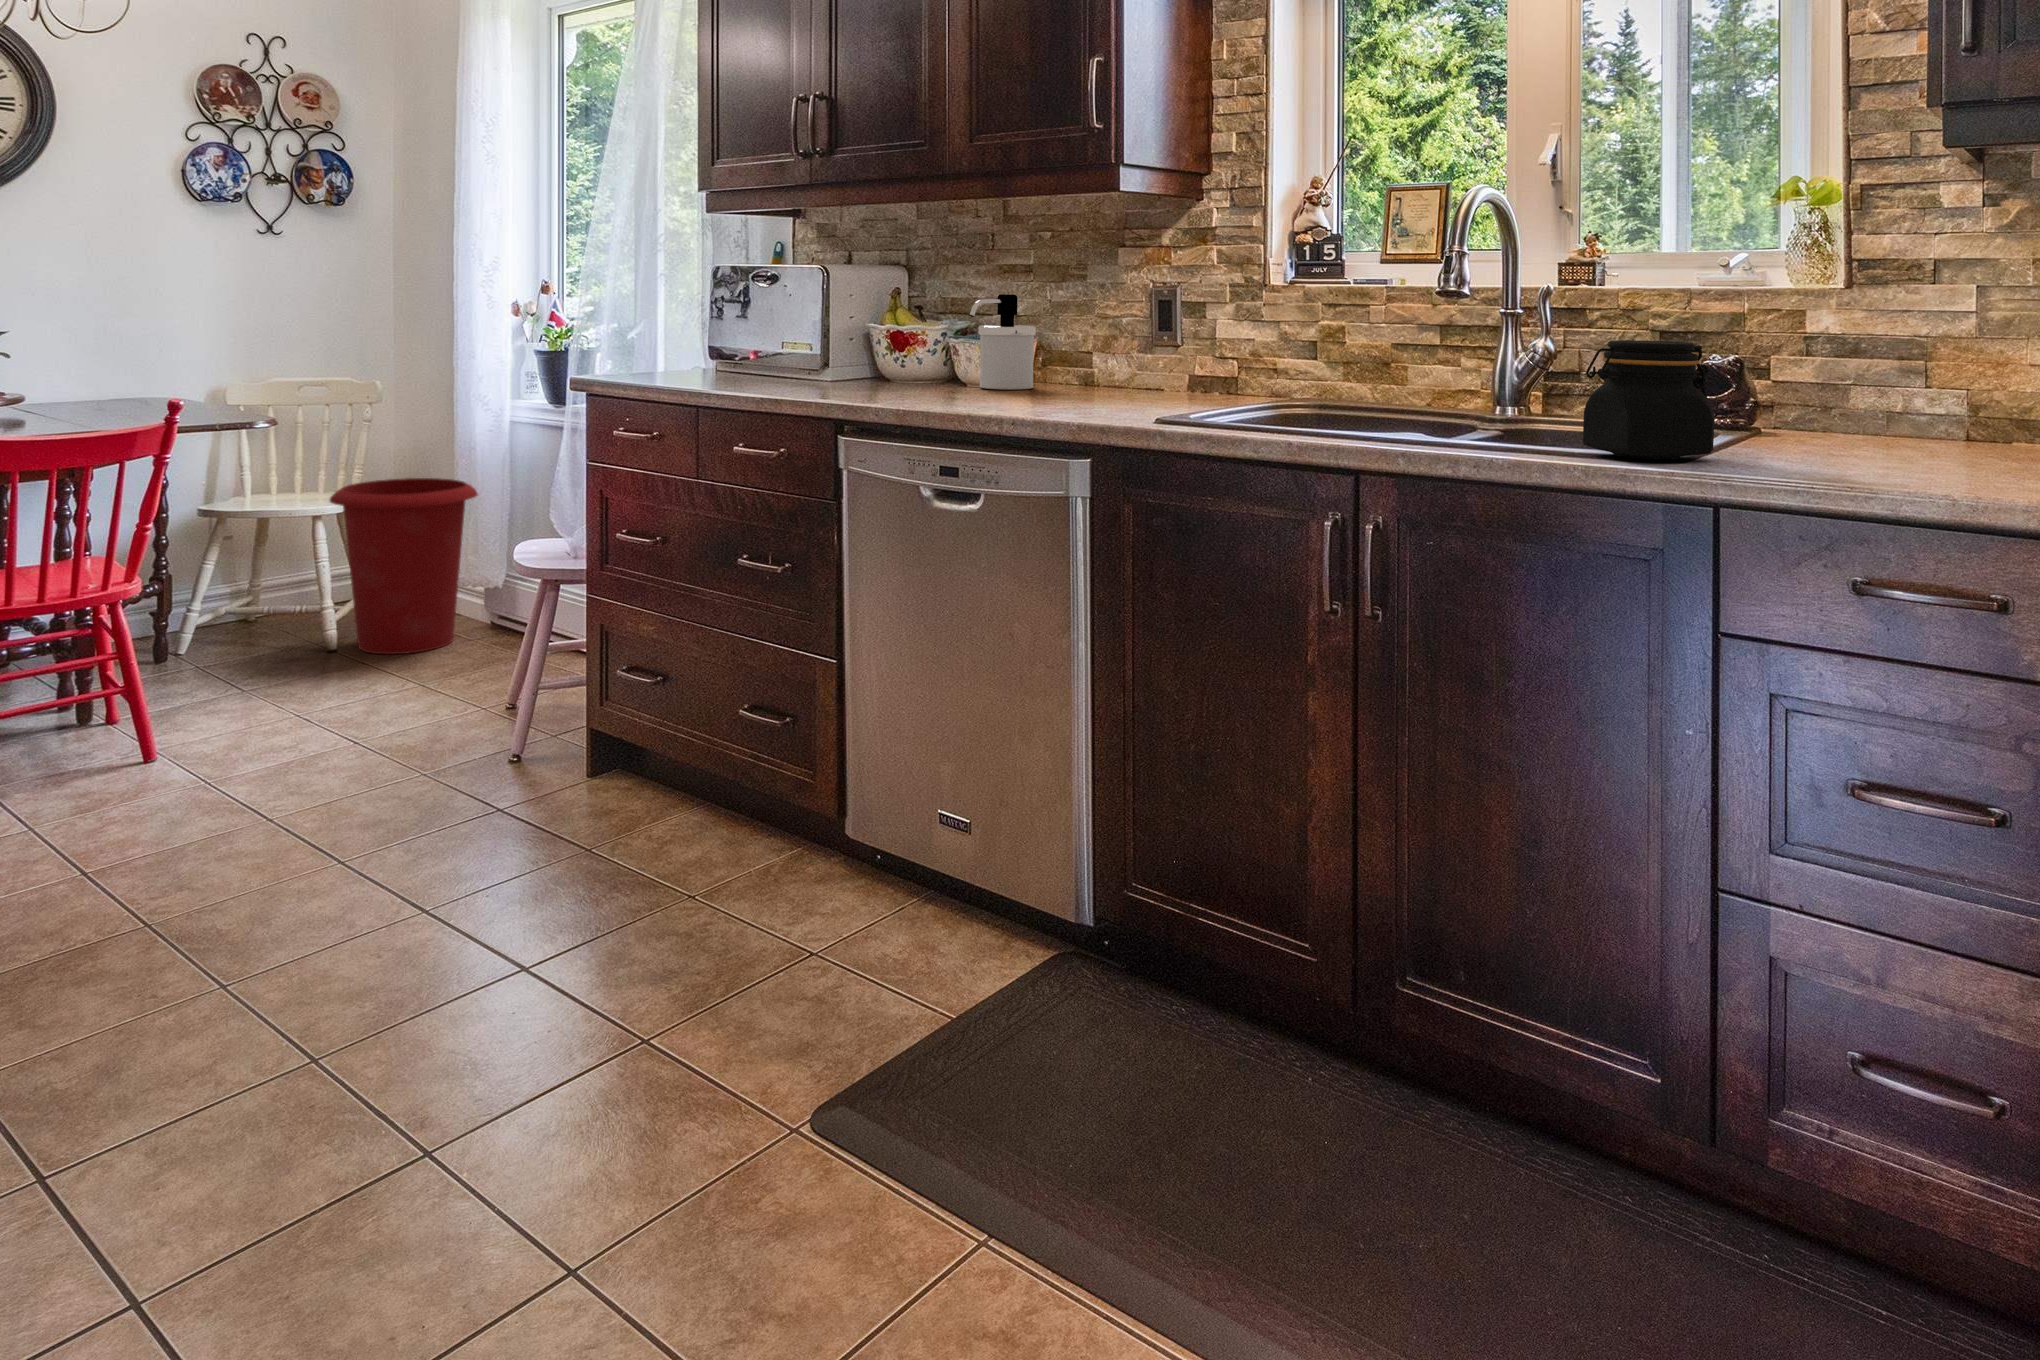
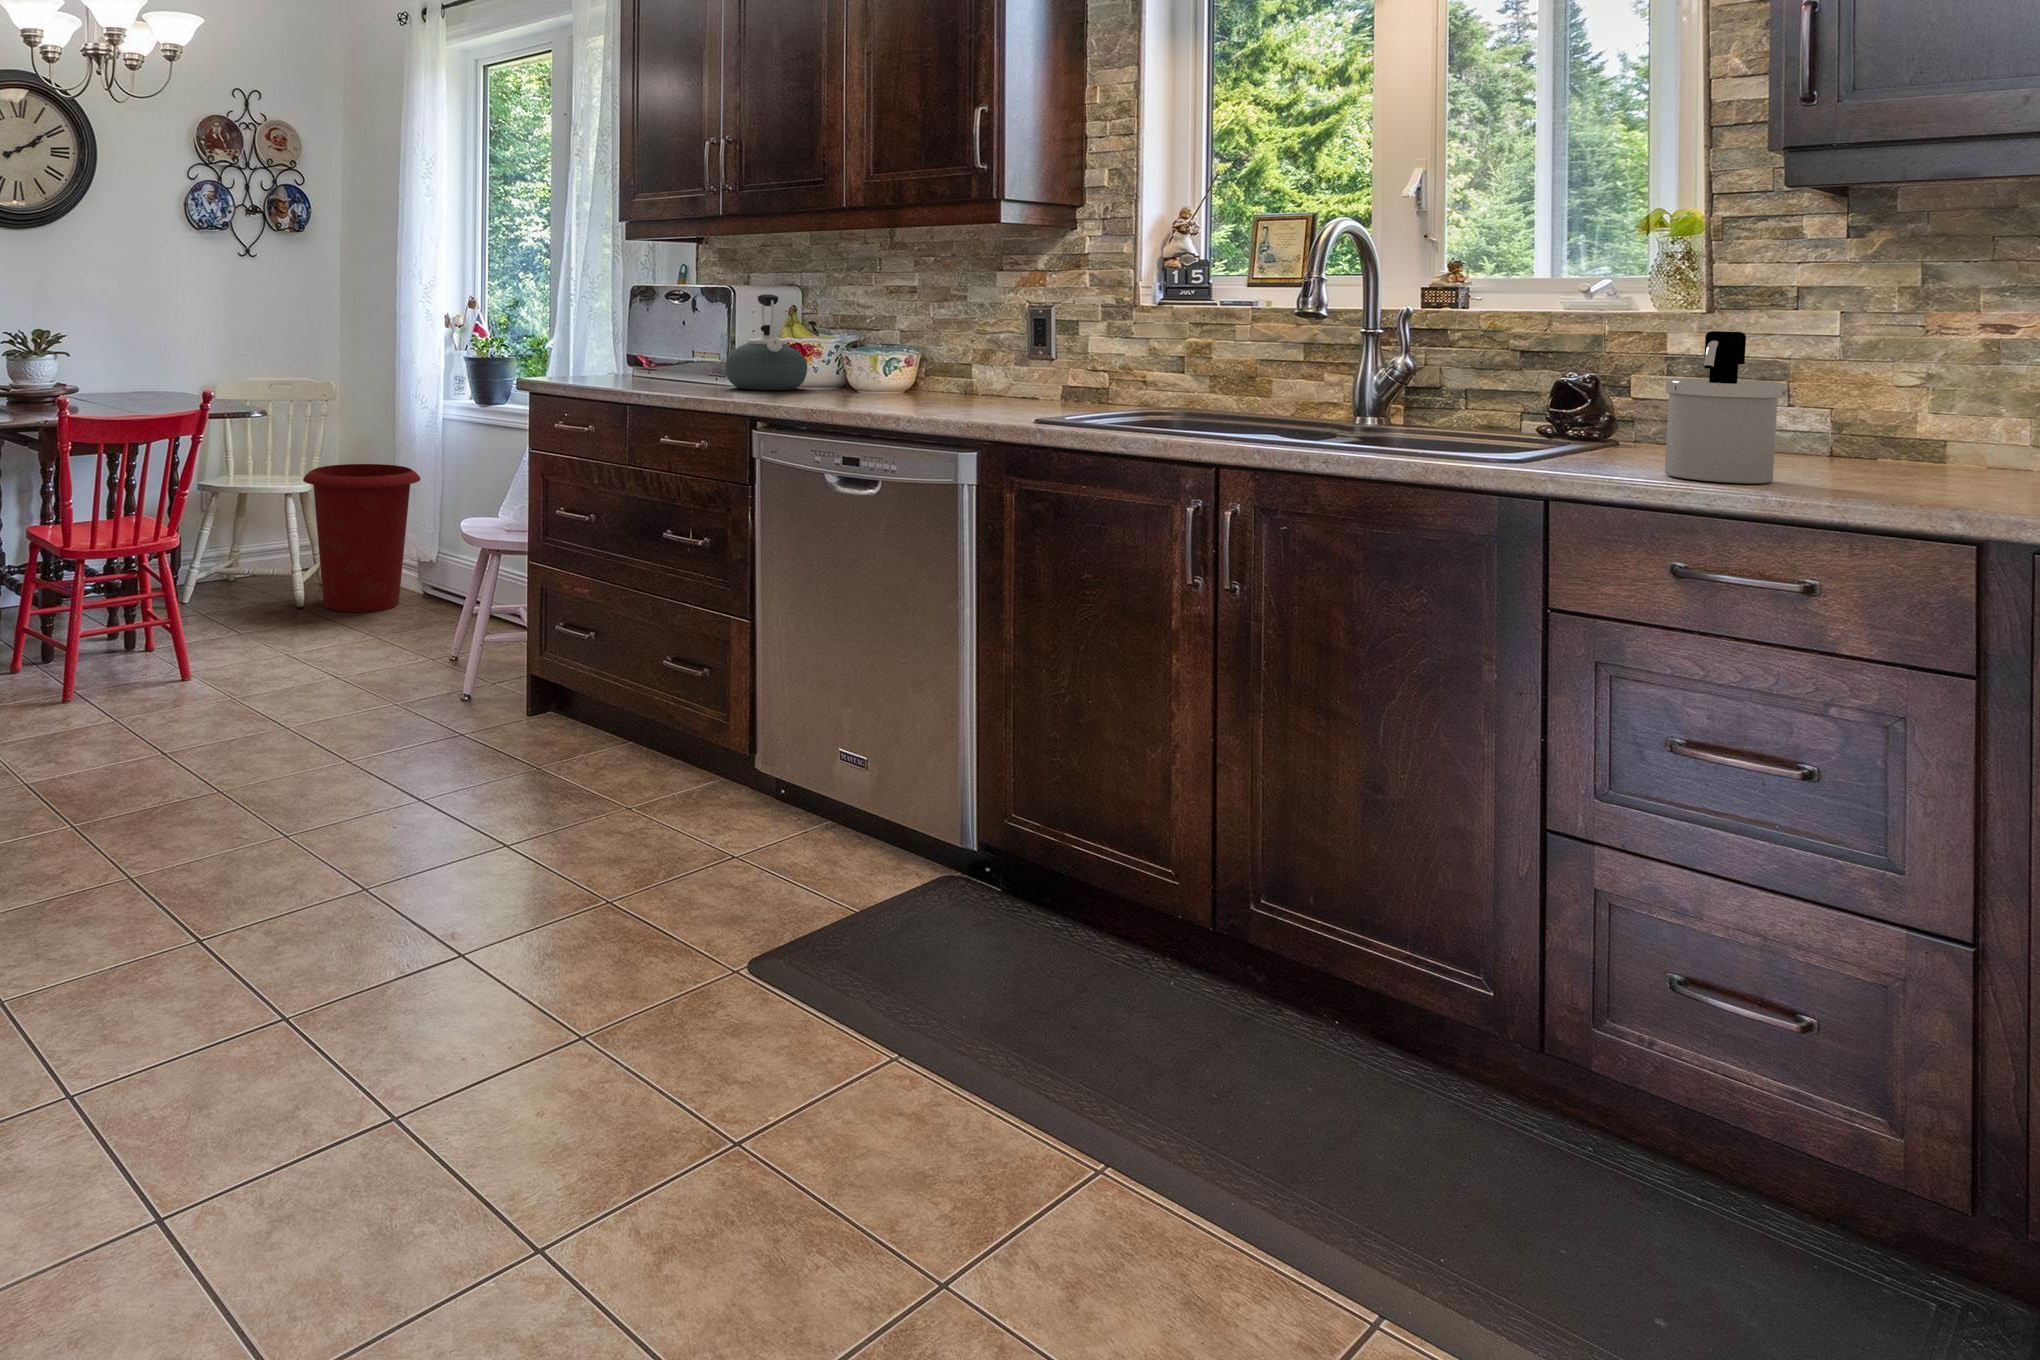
kettle: none [814,275,908,386] -> present [726,294,807,390]
soap dispenser: present [970,294,1036,390] -> present [1665,331,1782,484]
jar: present [1583,340,1714,460] -> none [1426,359,1550,463]

